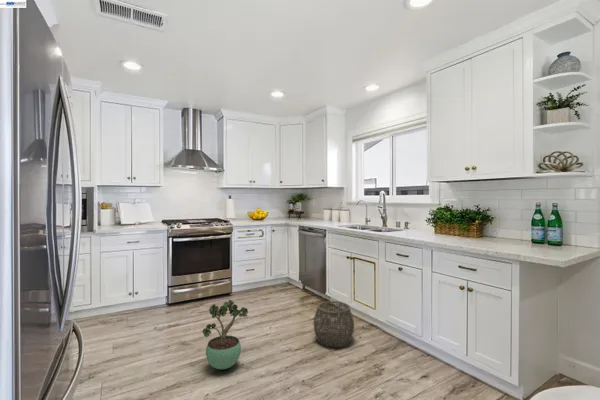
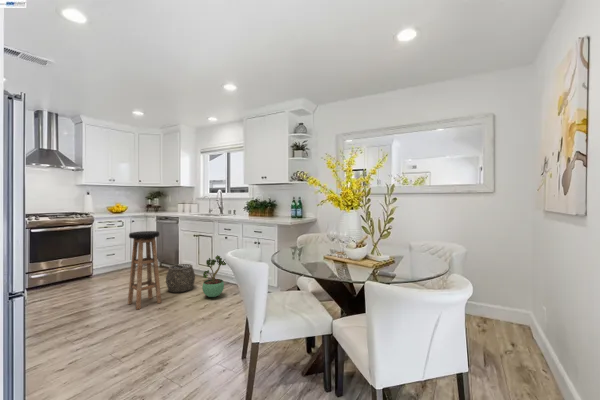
bar stool: none [265,252,309,373] -> present [128,231,161,309]
potted plant: present [202,300,248,370] -> present [202,255,226,297]

